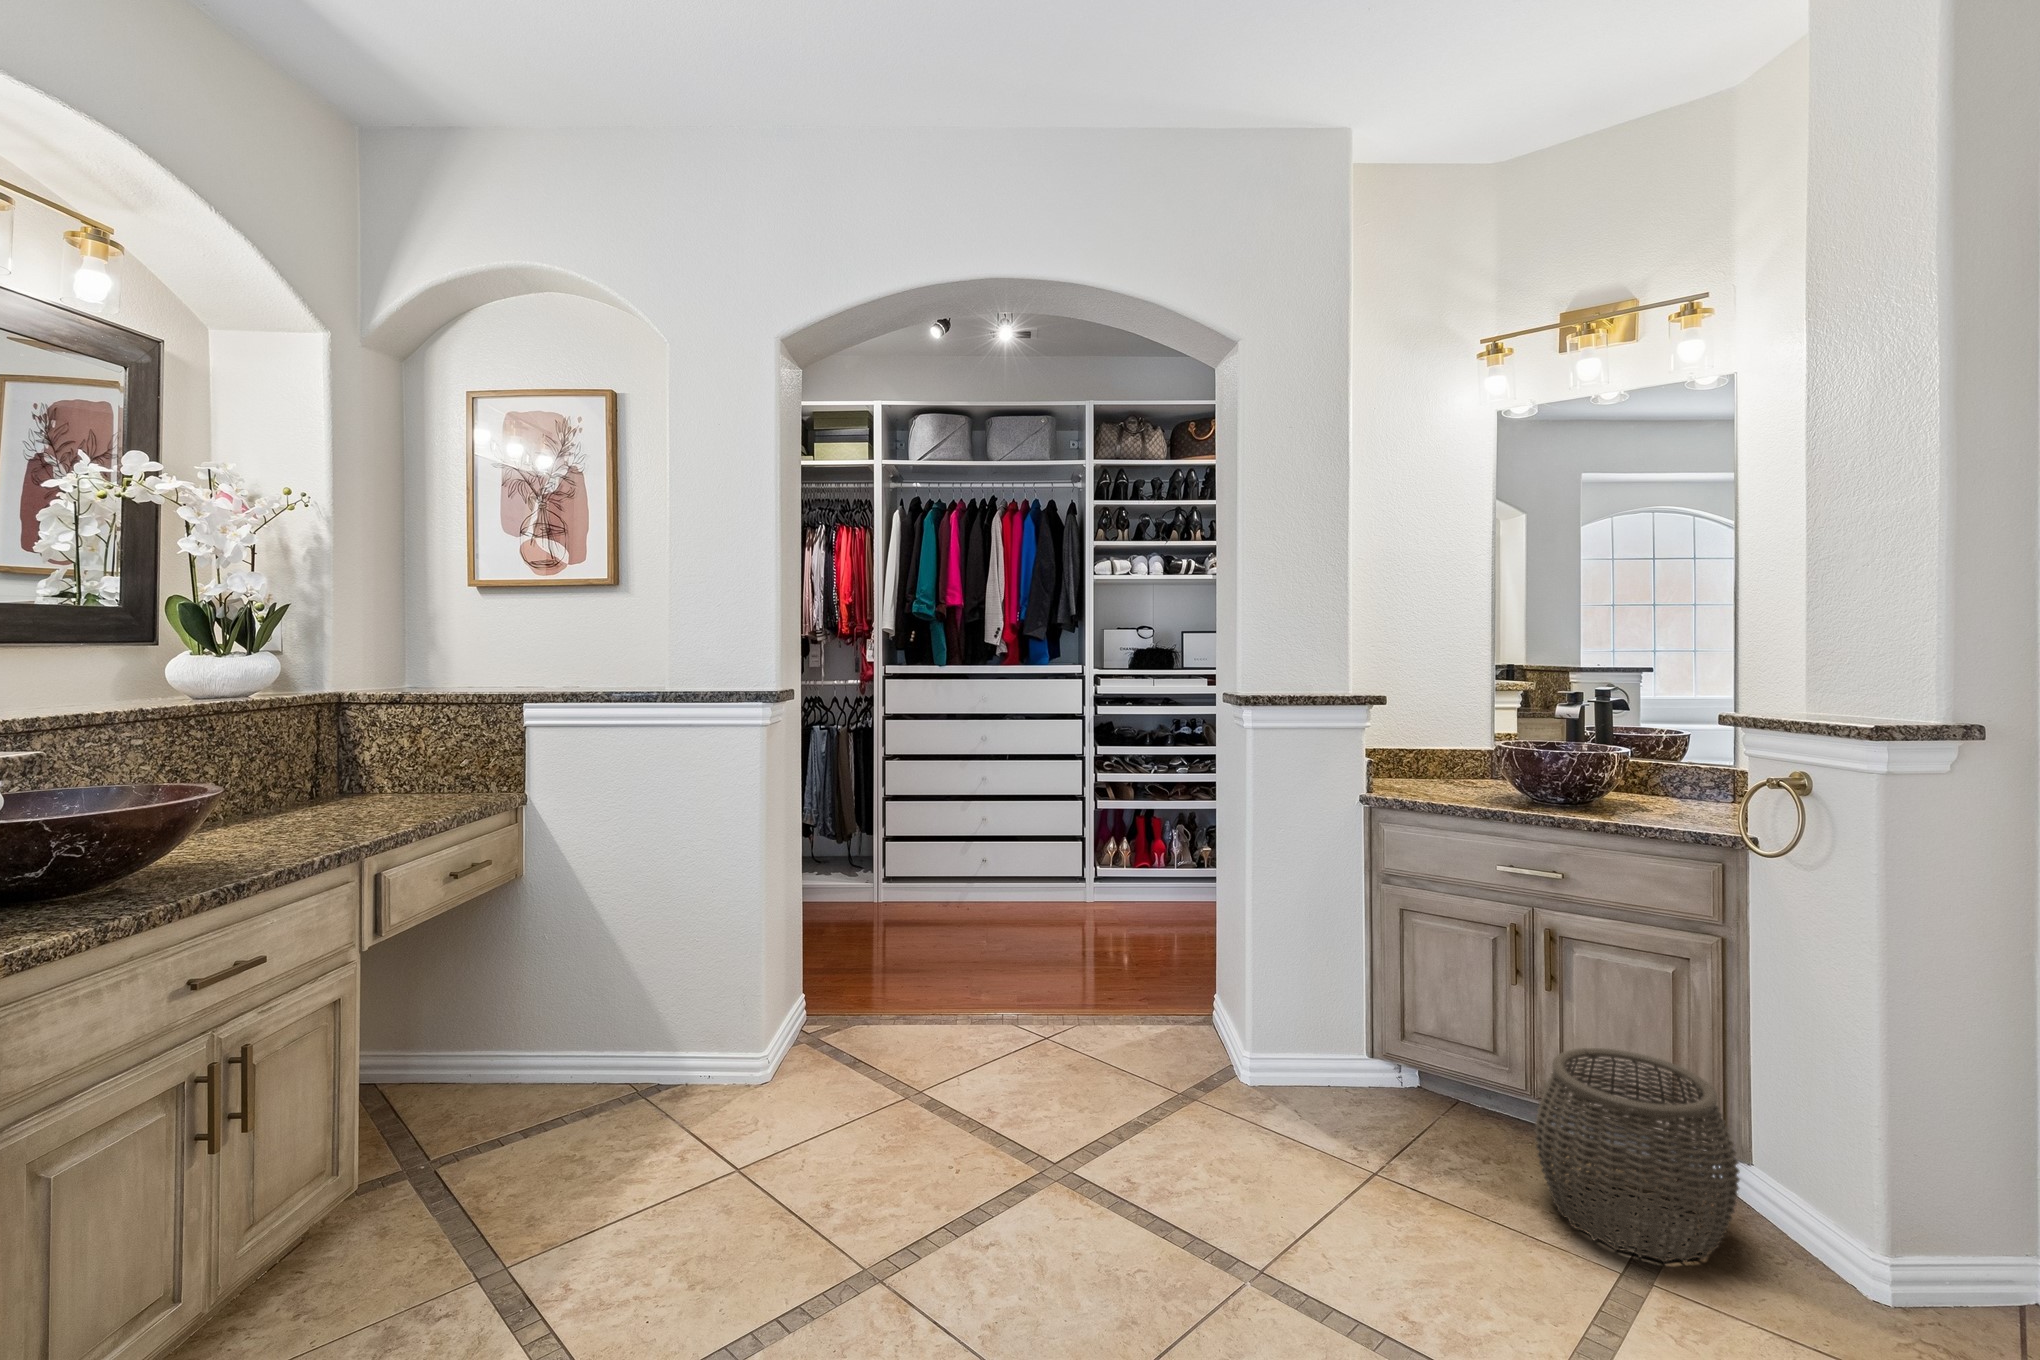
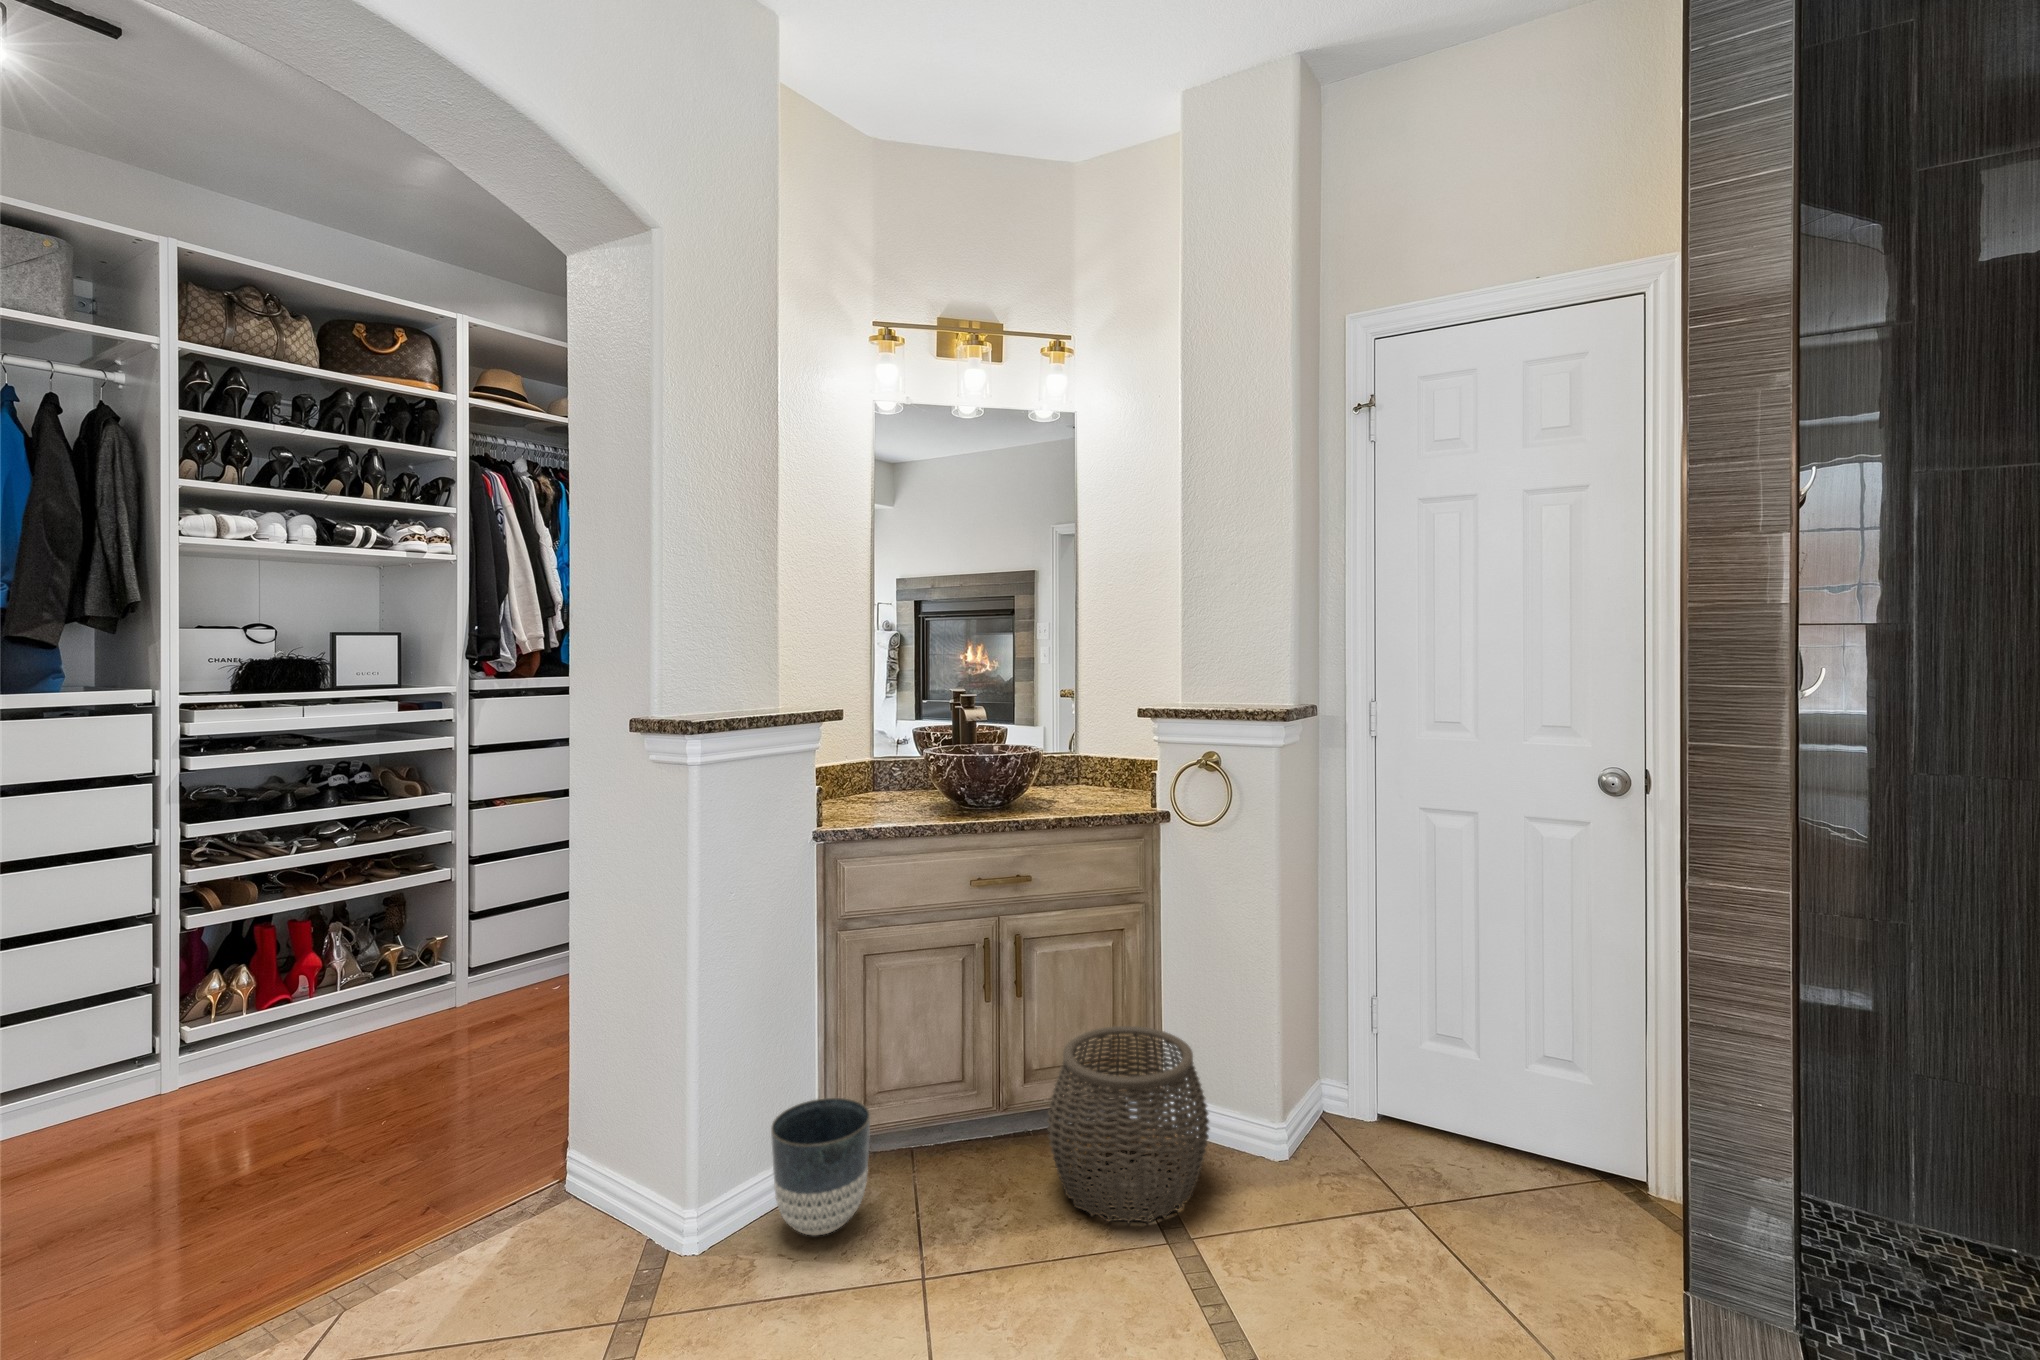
planter: none [1298,1010,1379,1114] -> present [771,1098,870,1236]

